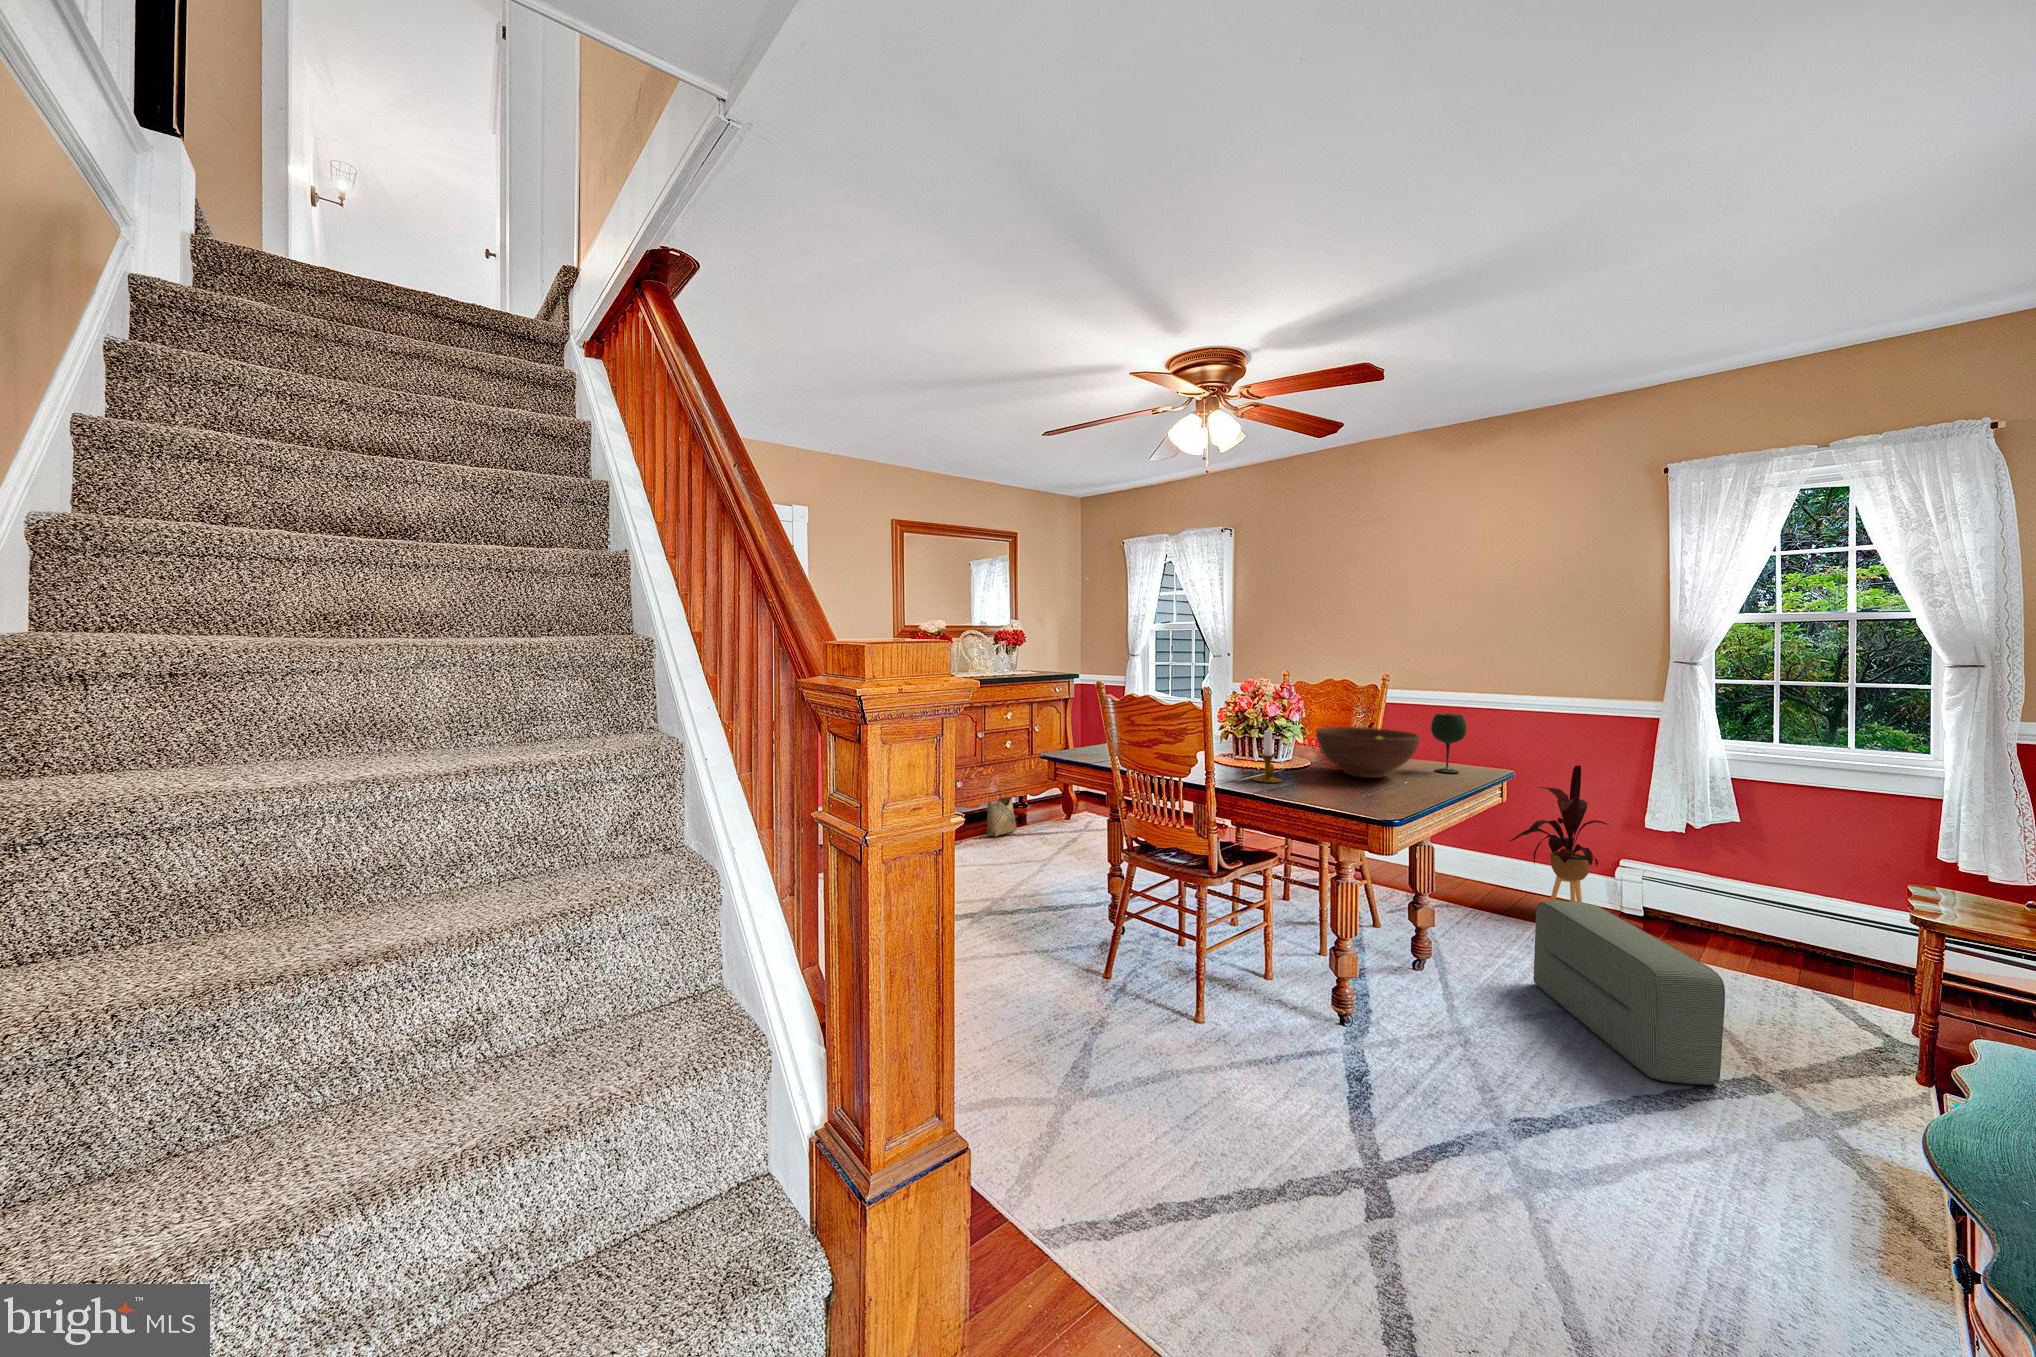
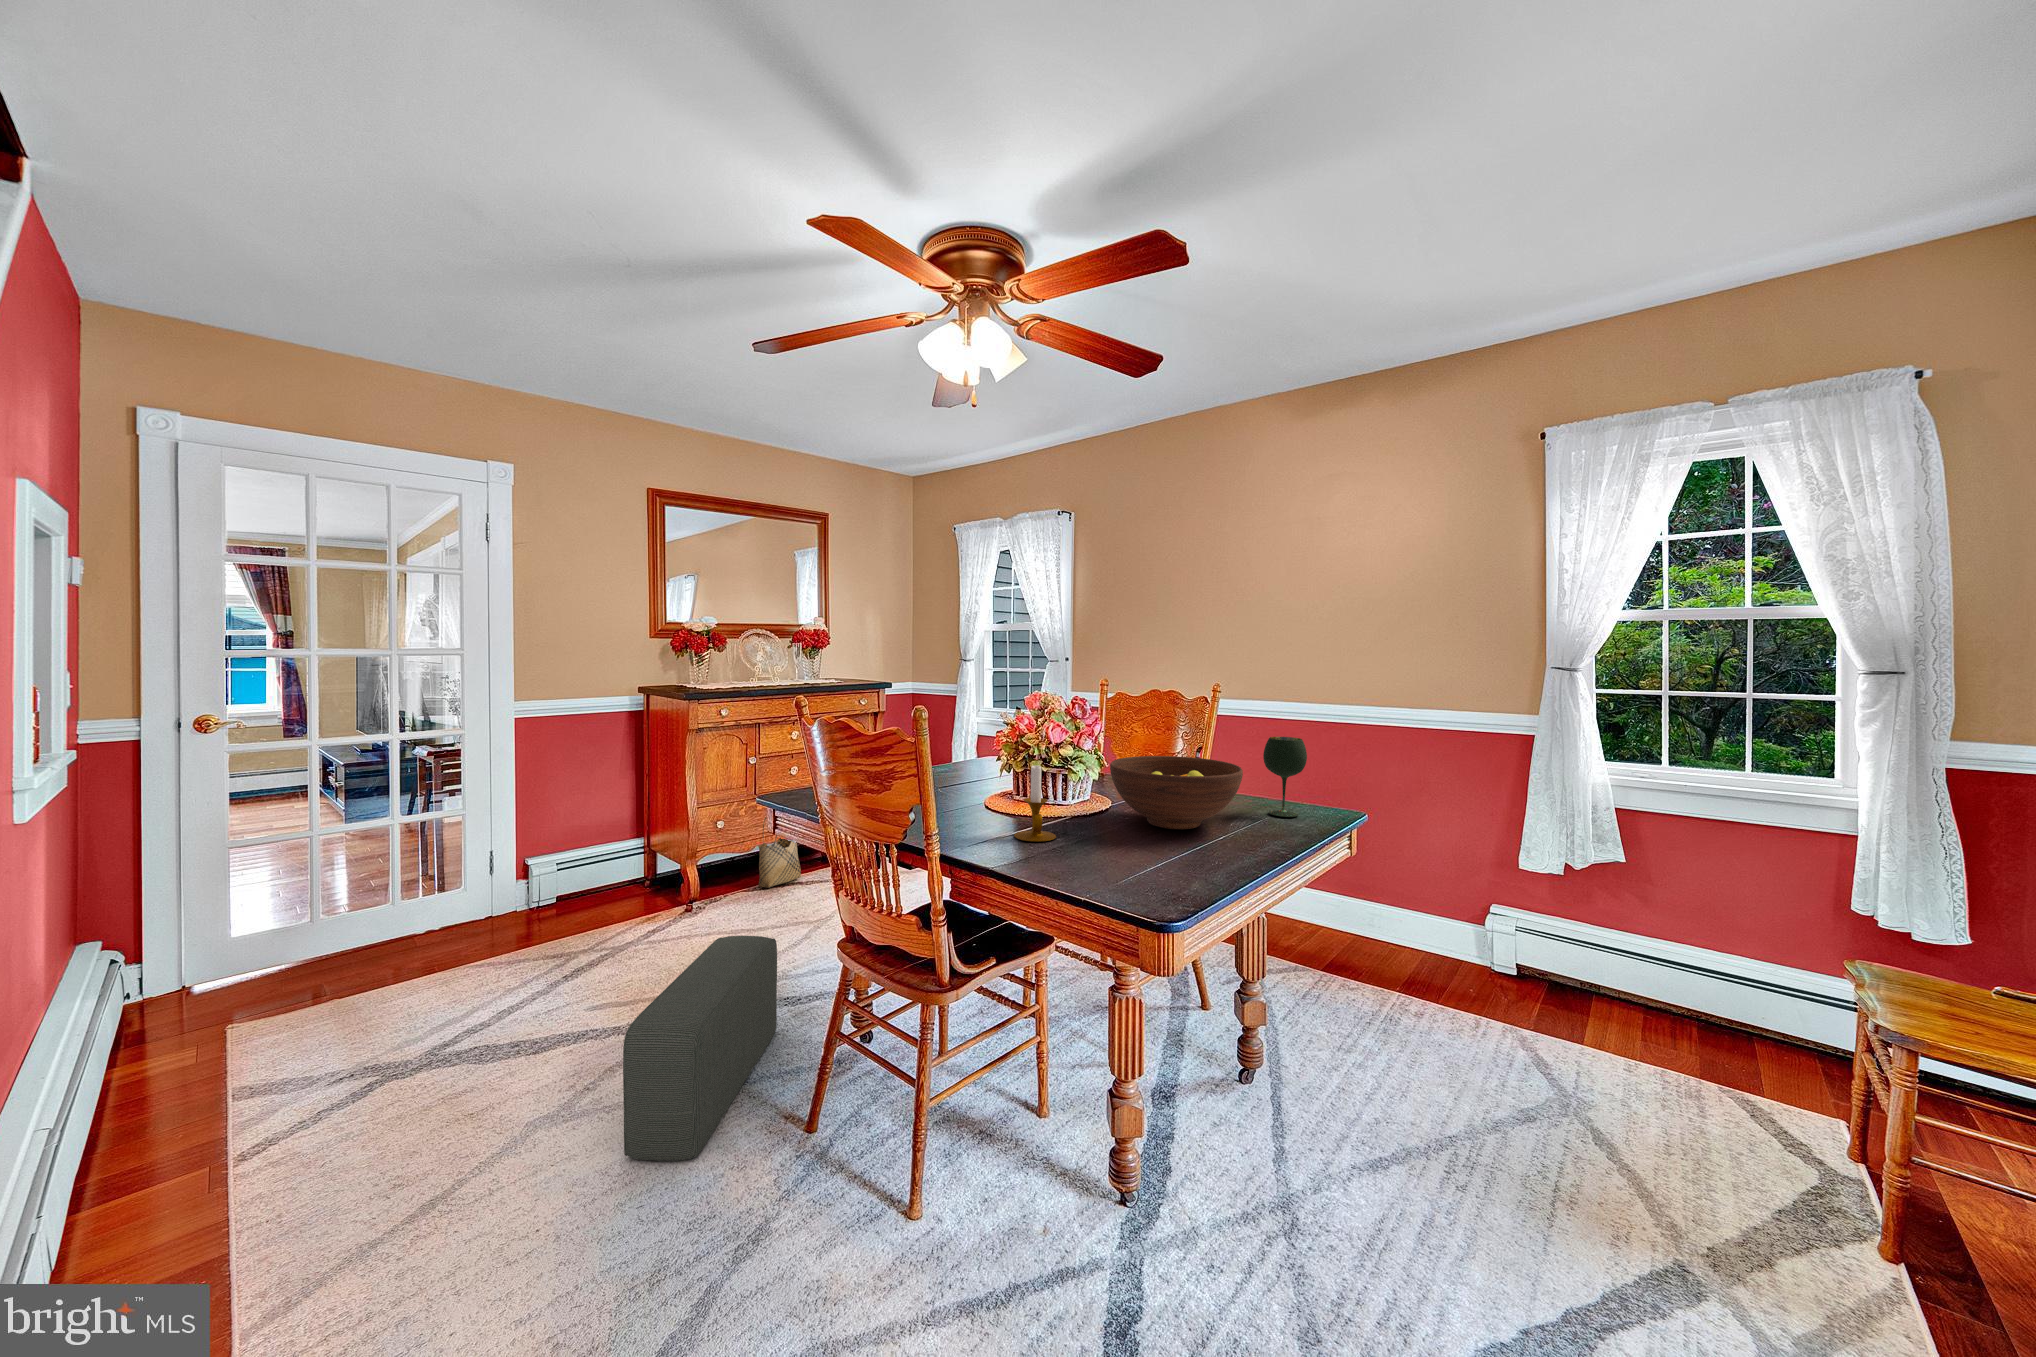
house plant: present [1509,765,1608,903] -> none [1367,795,1482,989]
pouf: present [1534,901,1725,1085] -> present [623,936,777,1161]

